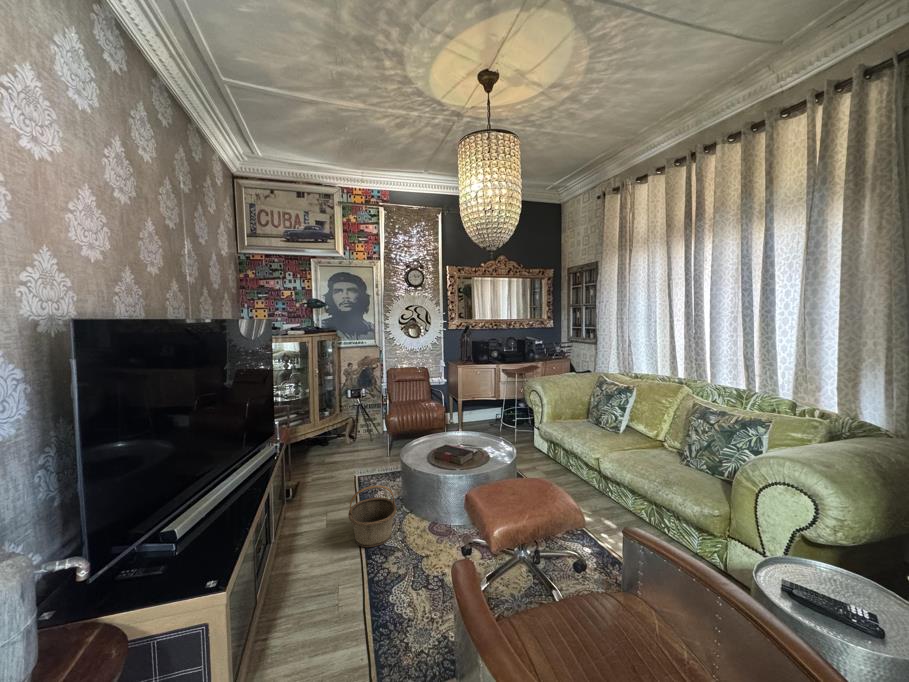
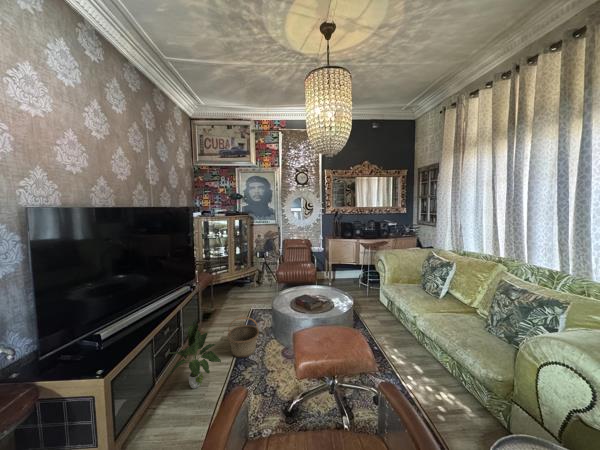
potted plant: none [277,501,356,604] -> present [168,324,221,388]

